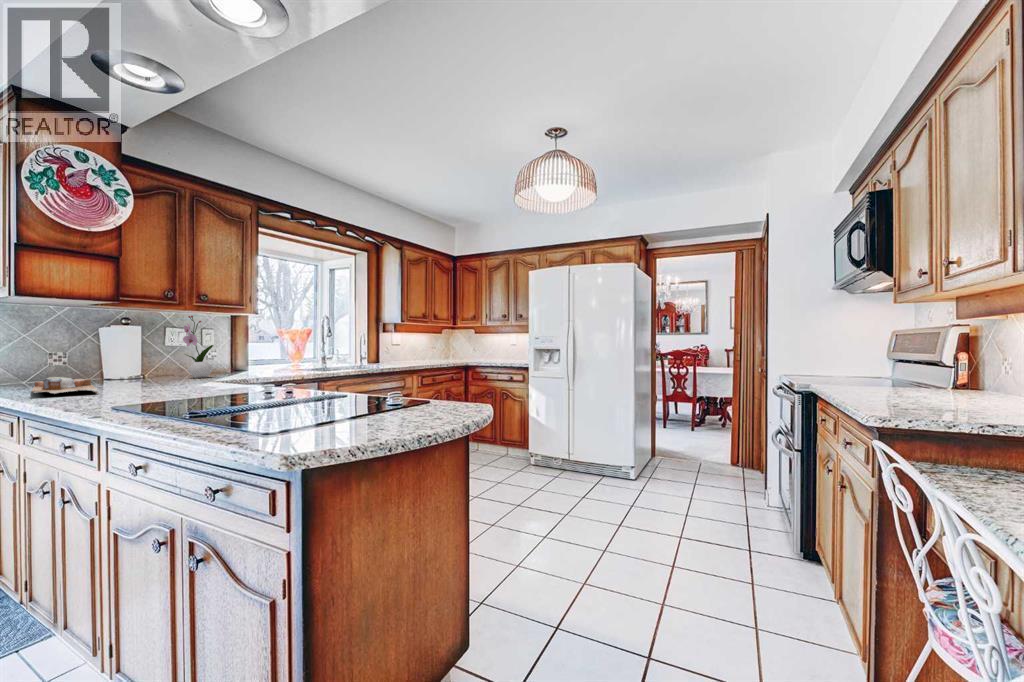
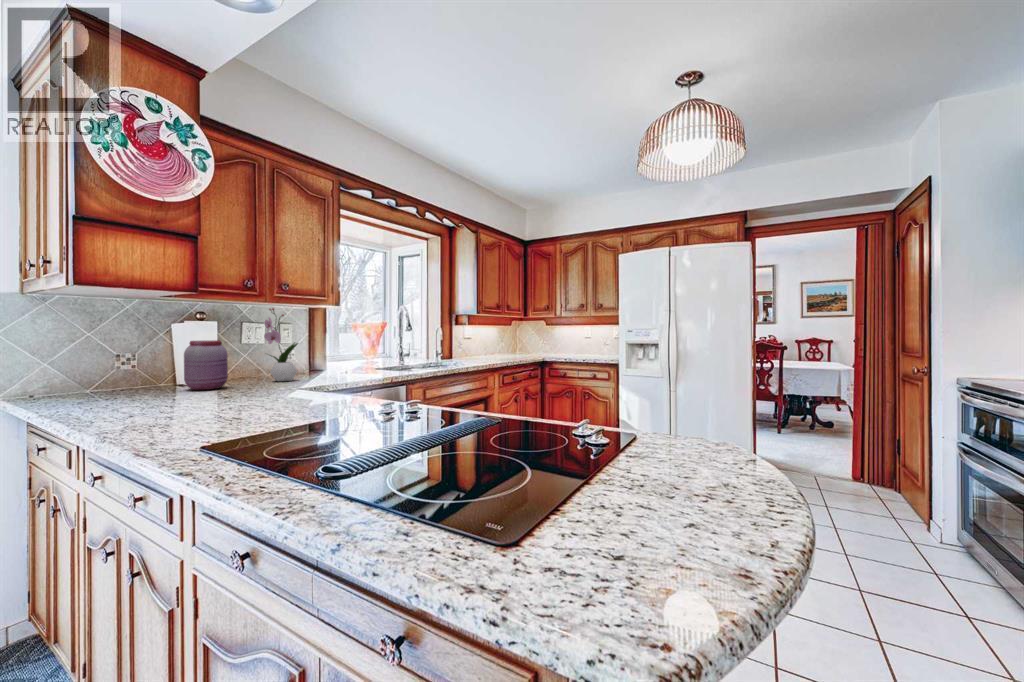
jar: none [108,342,147,383] -> present [184,340,228,390]
cutting board: present [31,377,98,394] -> none [100,388,185,416]

